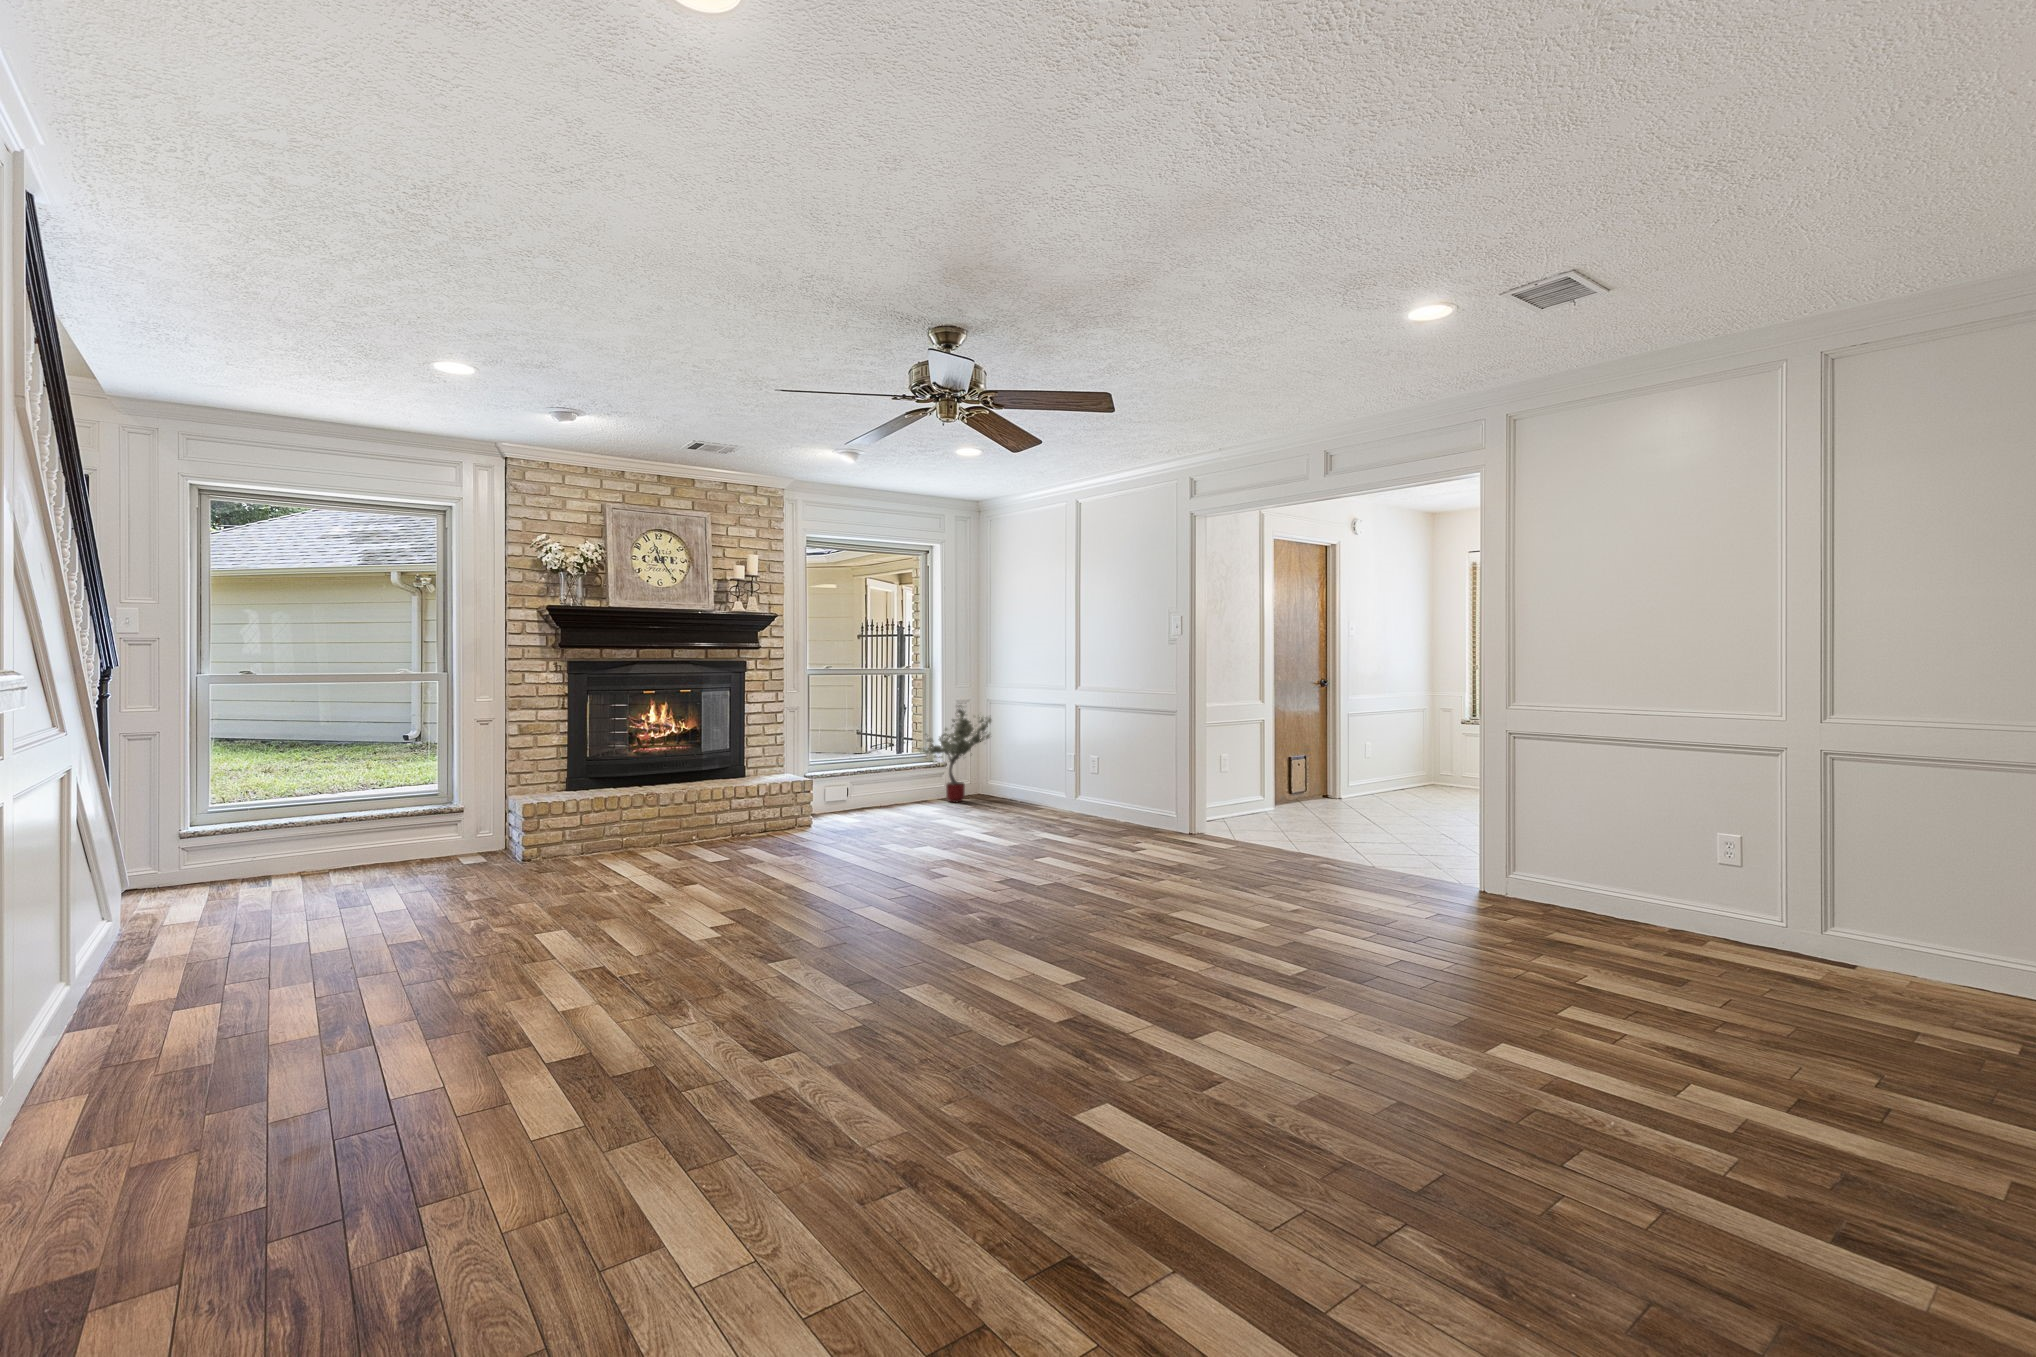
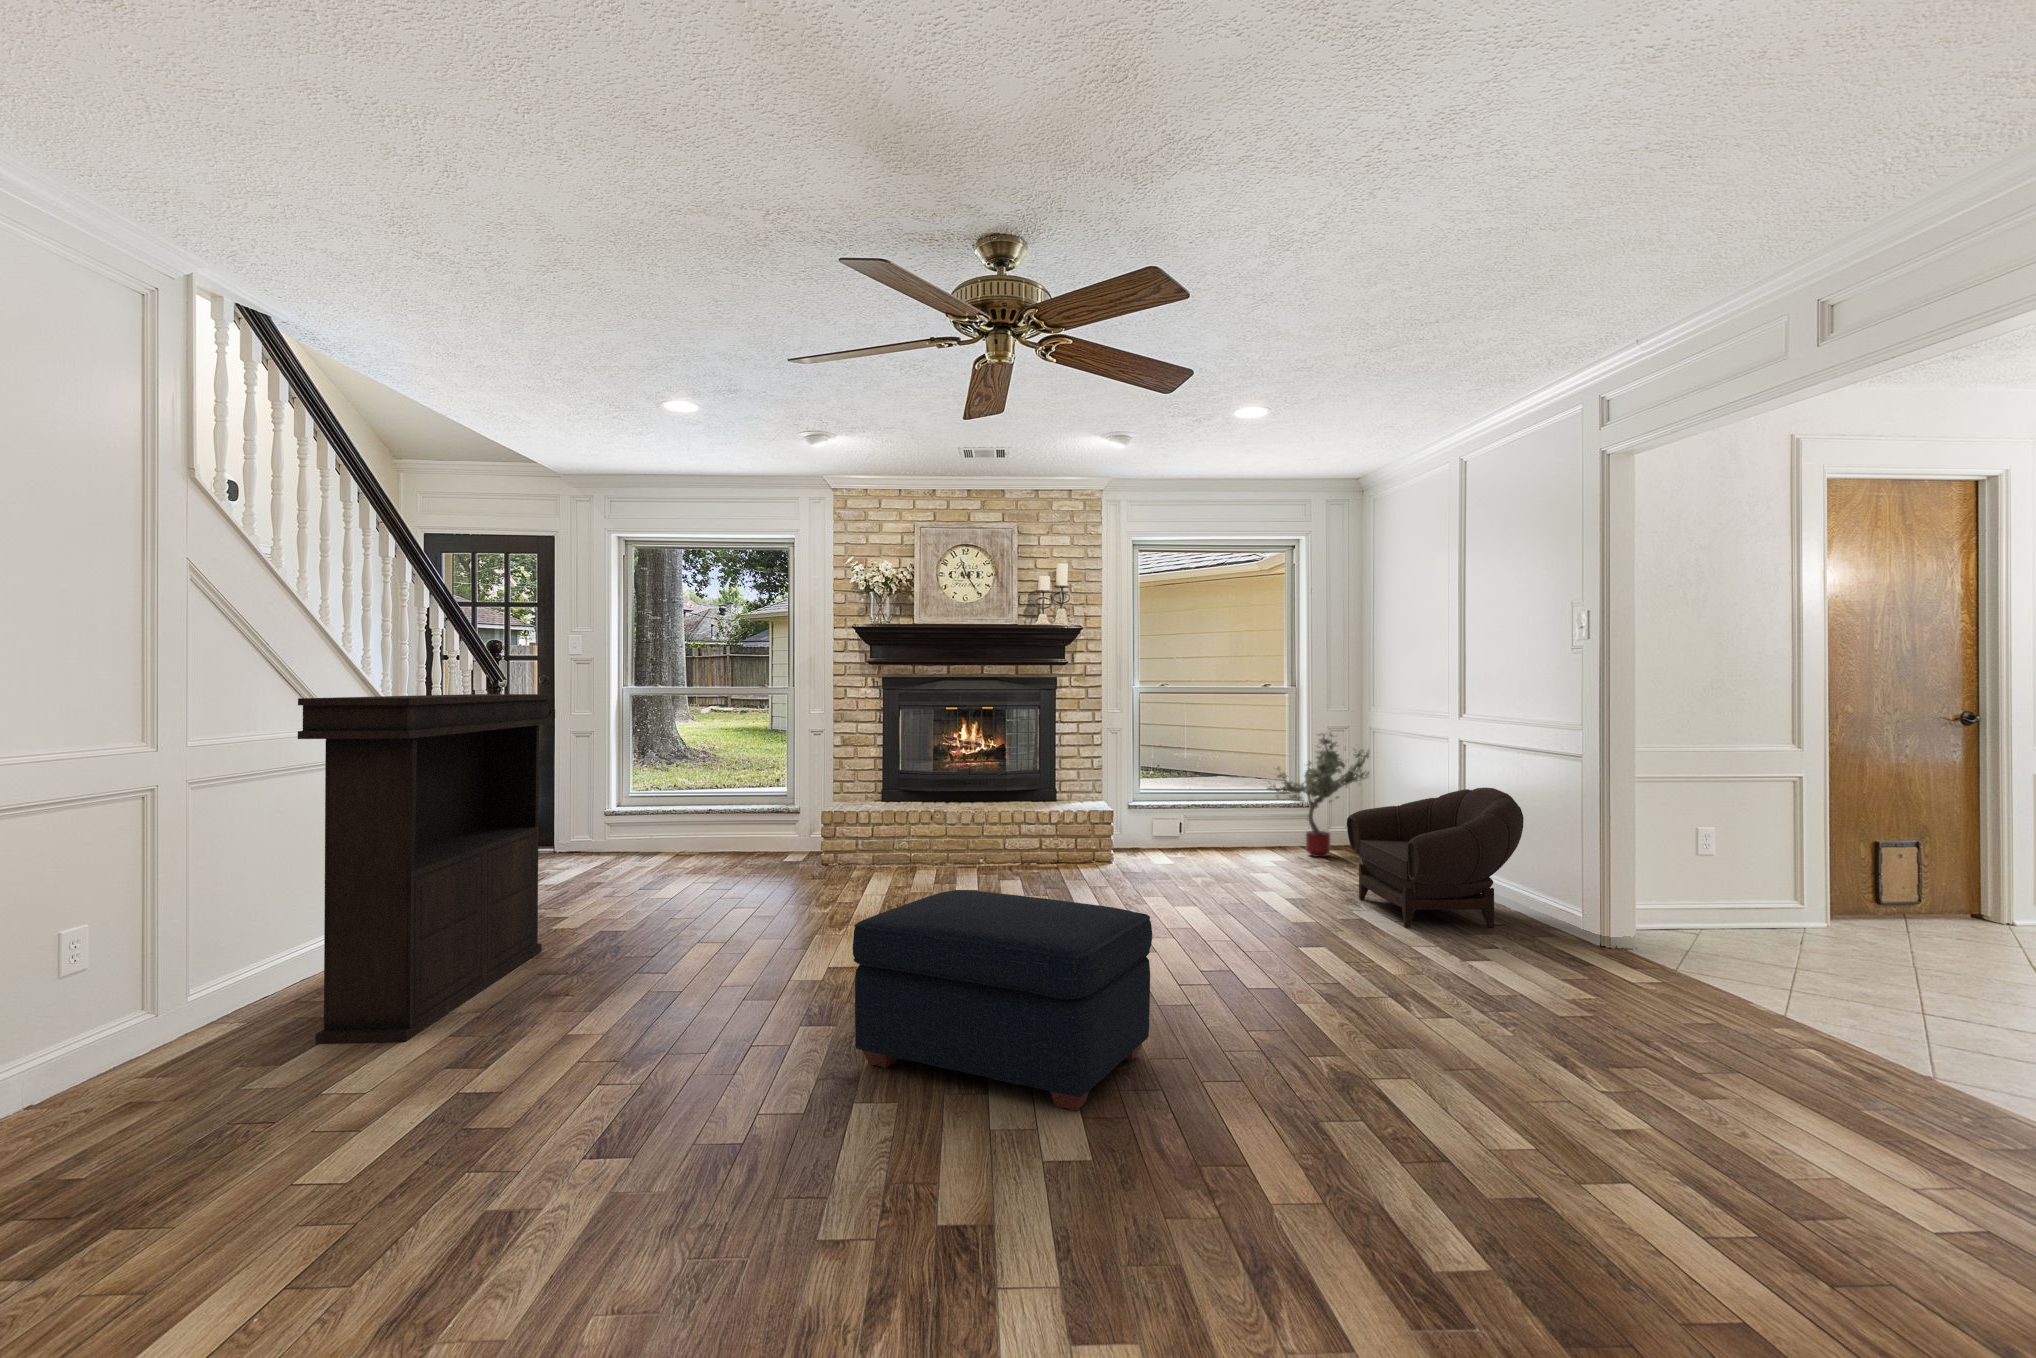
console table: none [228,689,402,1154] -> present [298,694,553,1044]
armchair: none [1019,740,1146,842] -> present [1347,788,1523,927]
ottoman: none [907,844,1124,1002] -> present [853,890,1152,1111]

